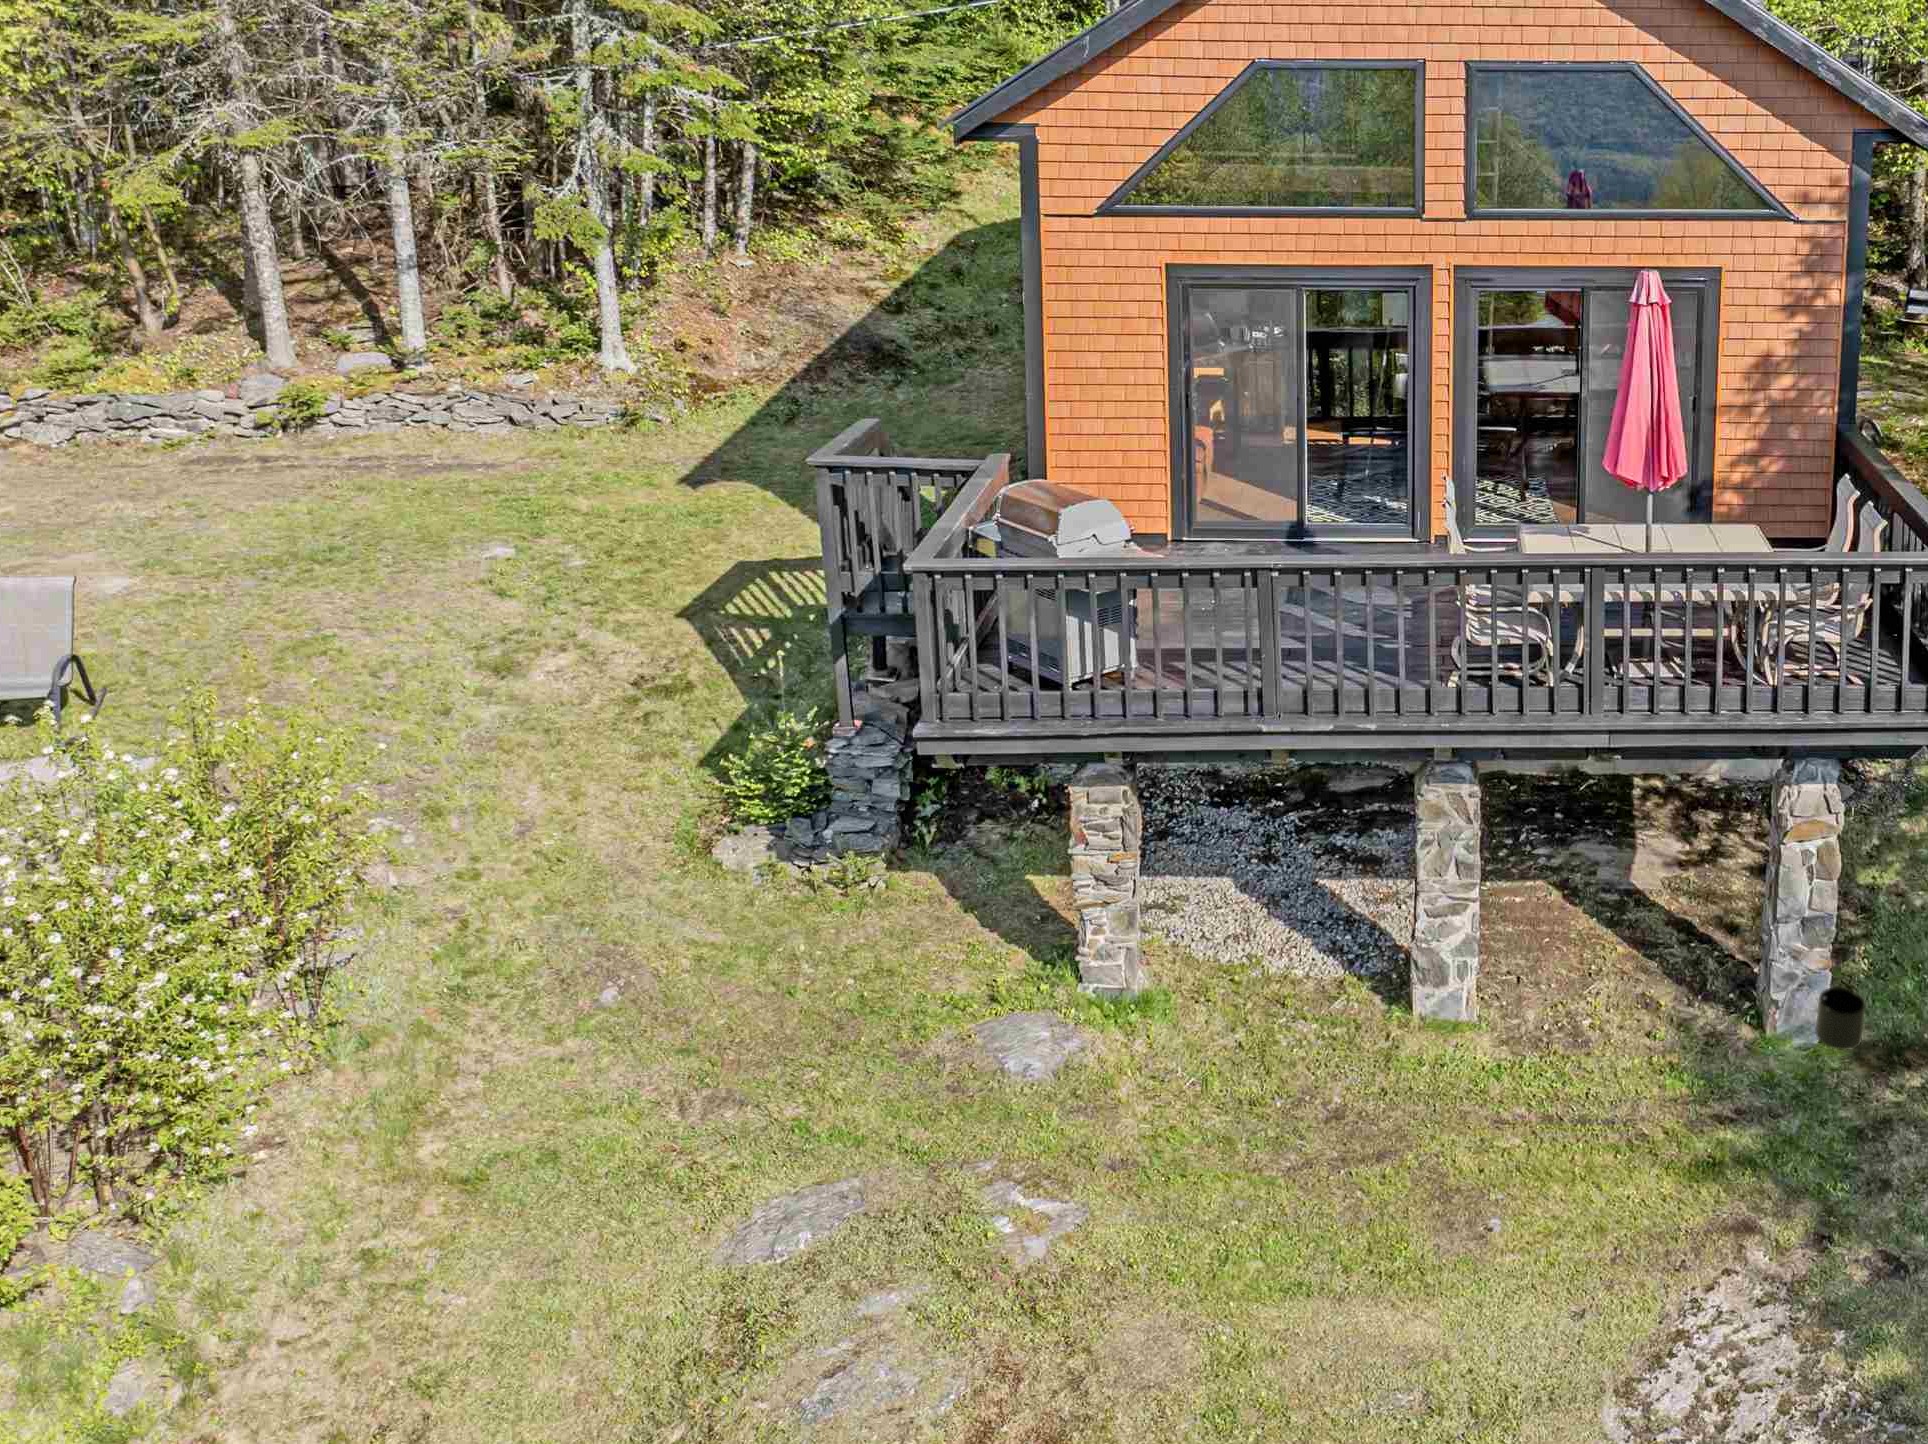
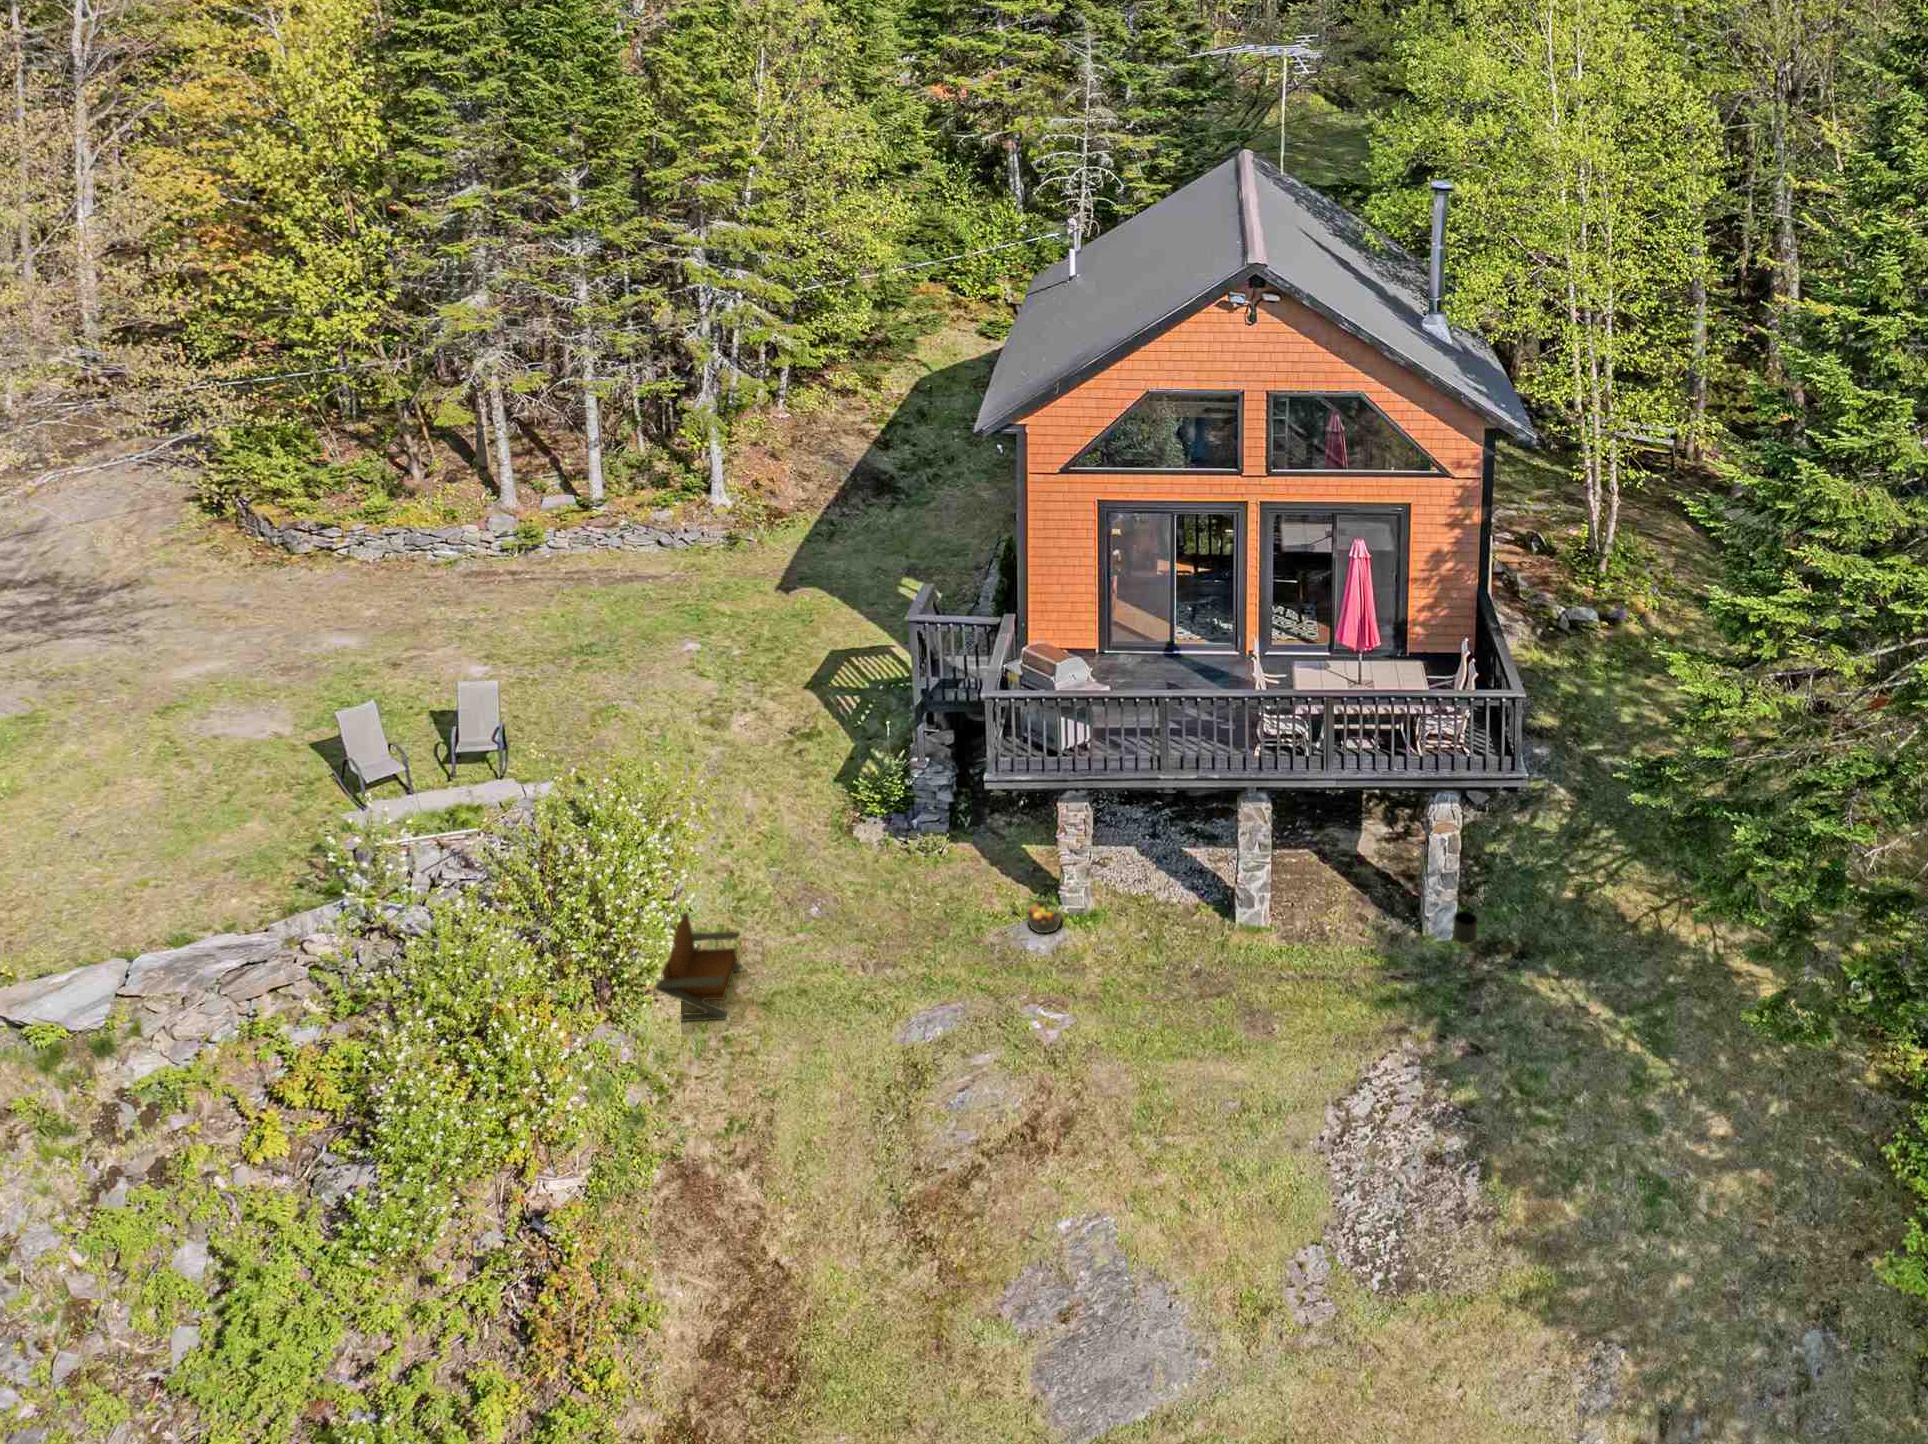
basket: none [1021,967,1087,1035] -> present [1027,899,1062,933]
lounge chair: none [224,1005,456,1224] -> present [655,913,742,1021]

